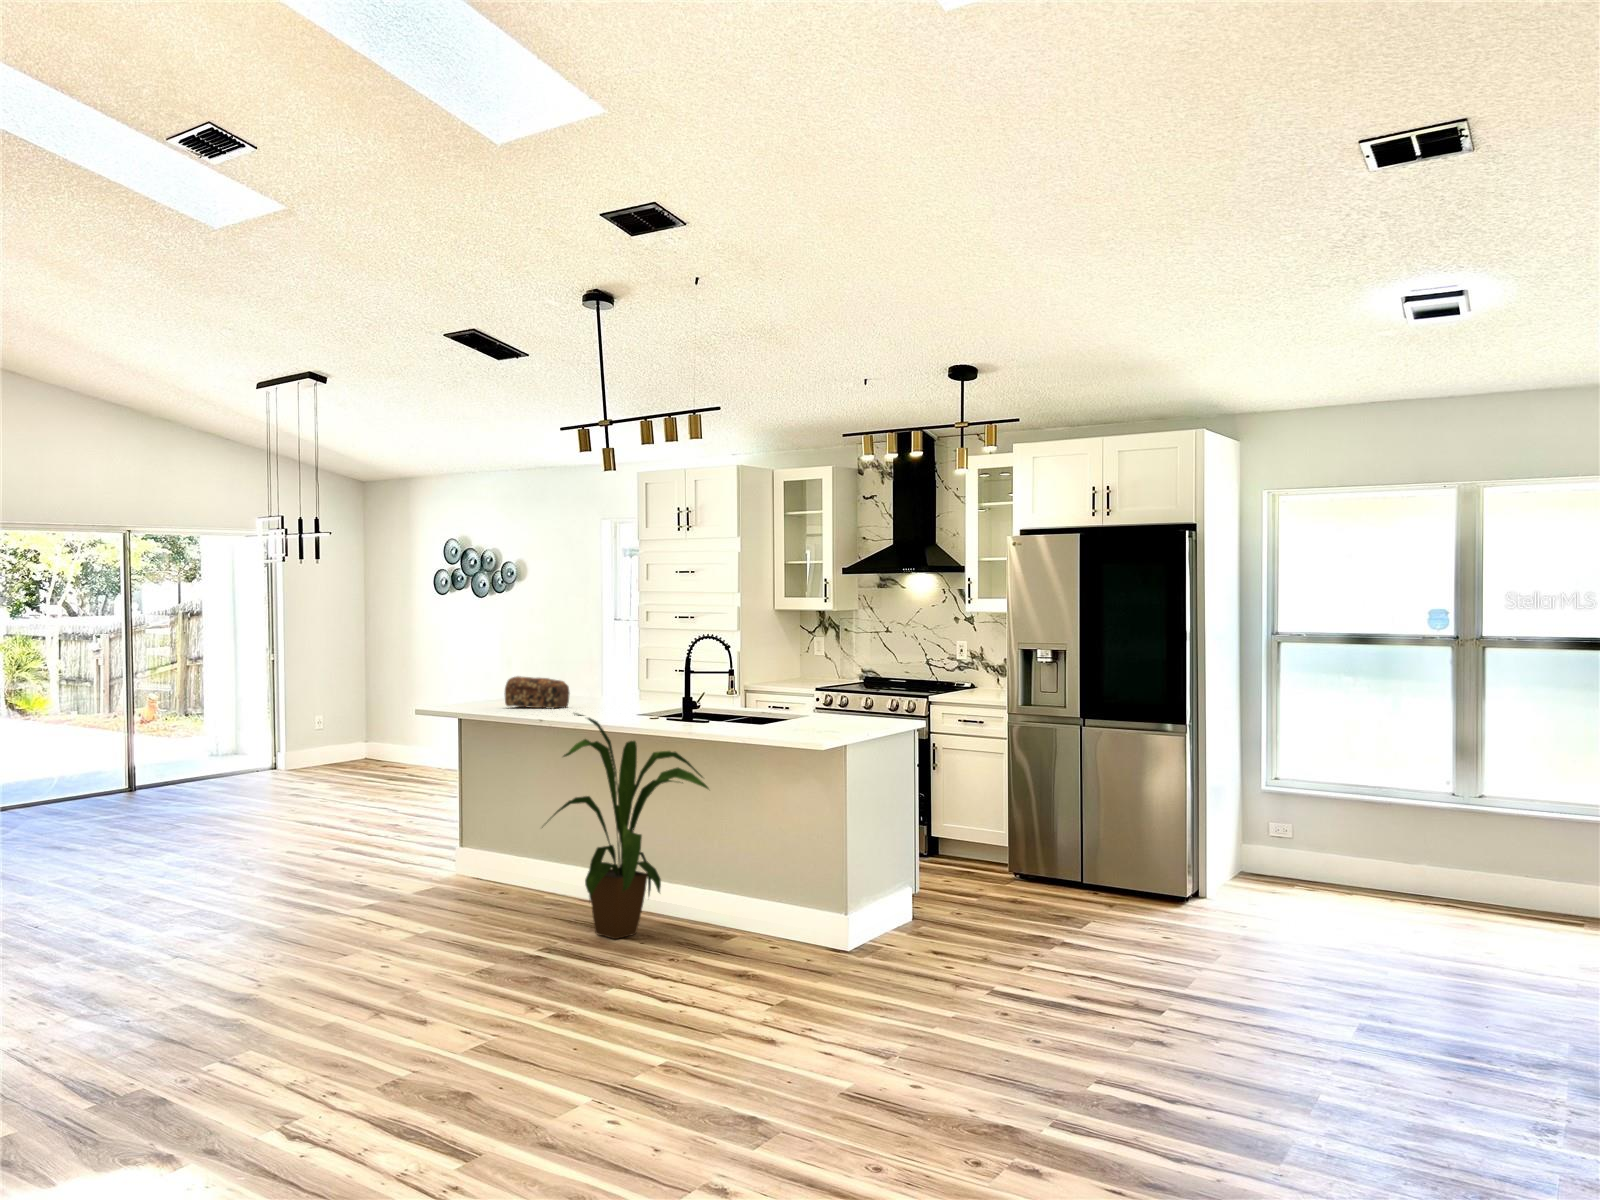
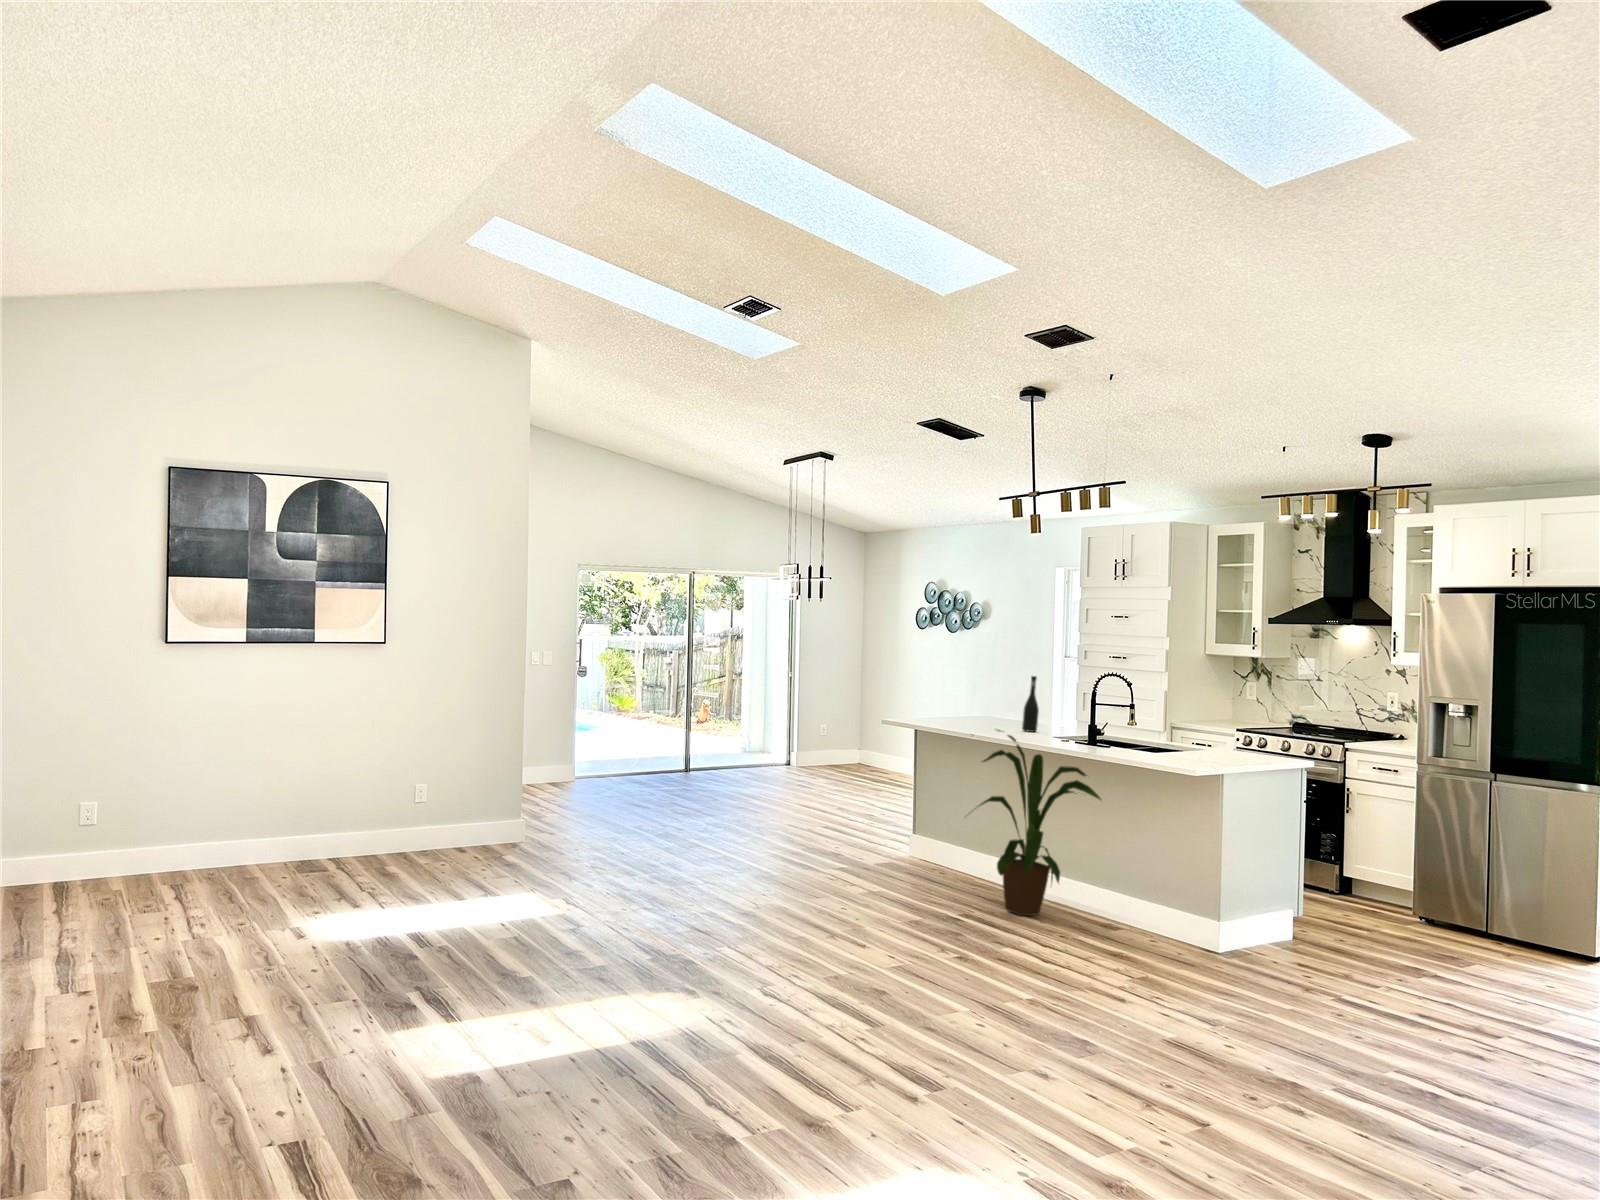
wine bottle: none [603,645,622,713] -> present [1022,676,1039,732]
bread loaf: present [505,676,569,709] -> none [949,698,1002,727]

